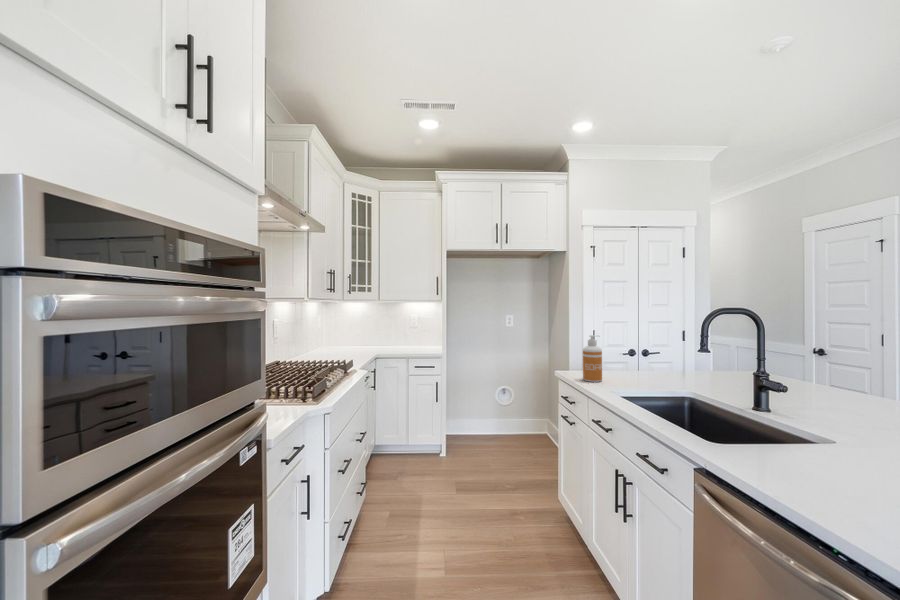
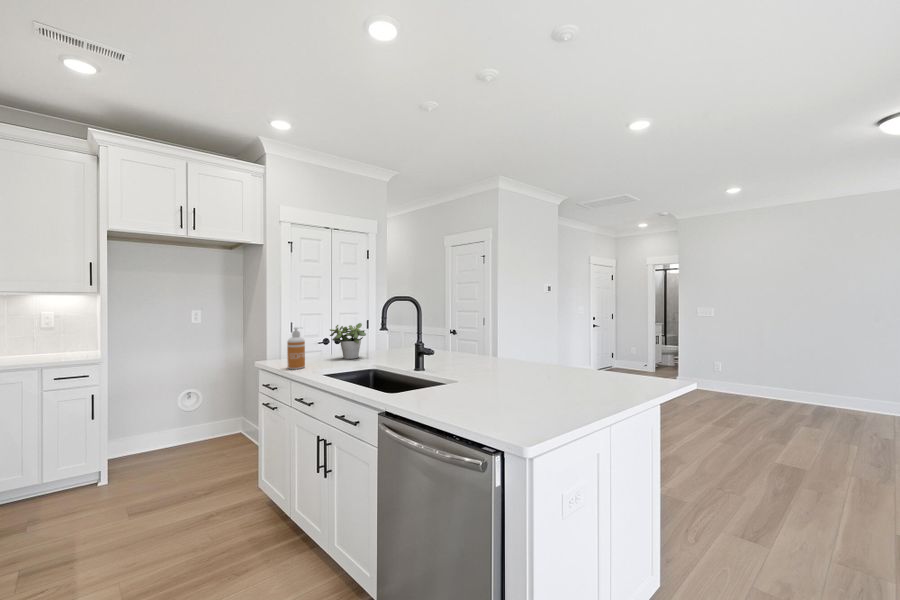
potted plant: none [633,334,682,378] -> present [330,323,366,359]

